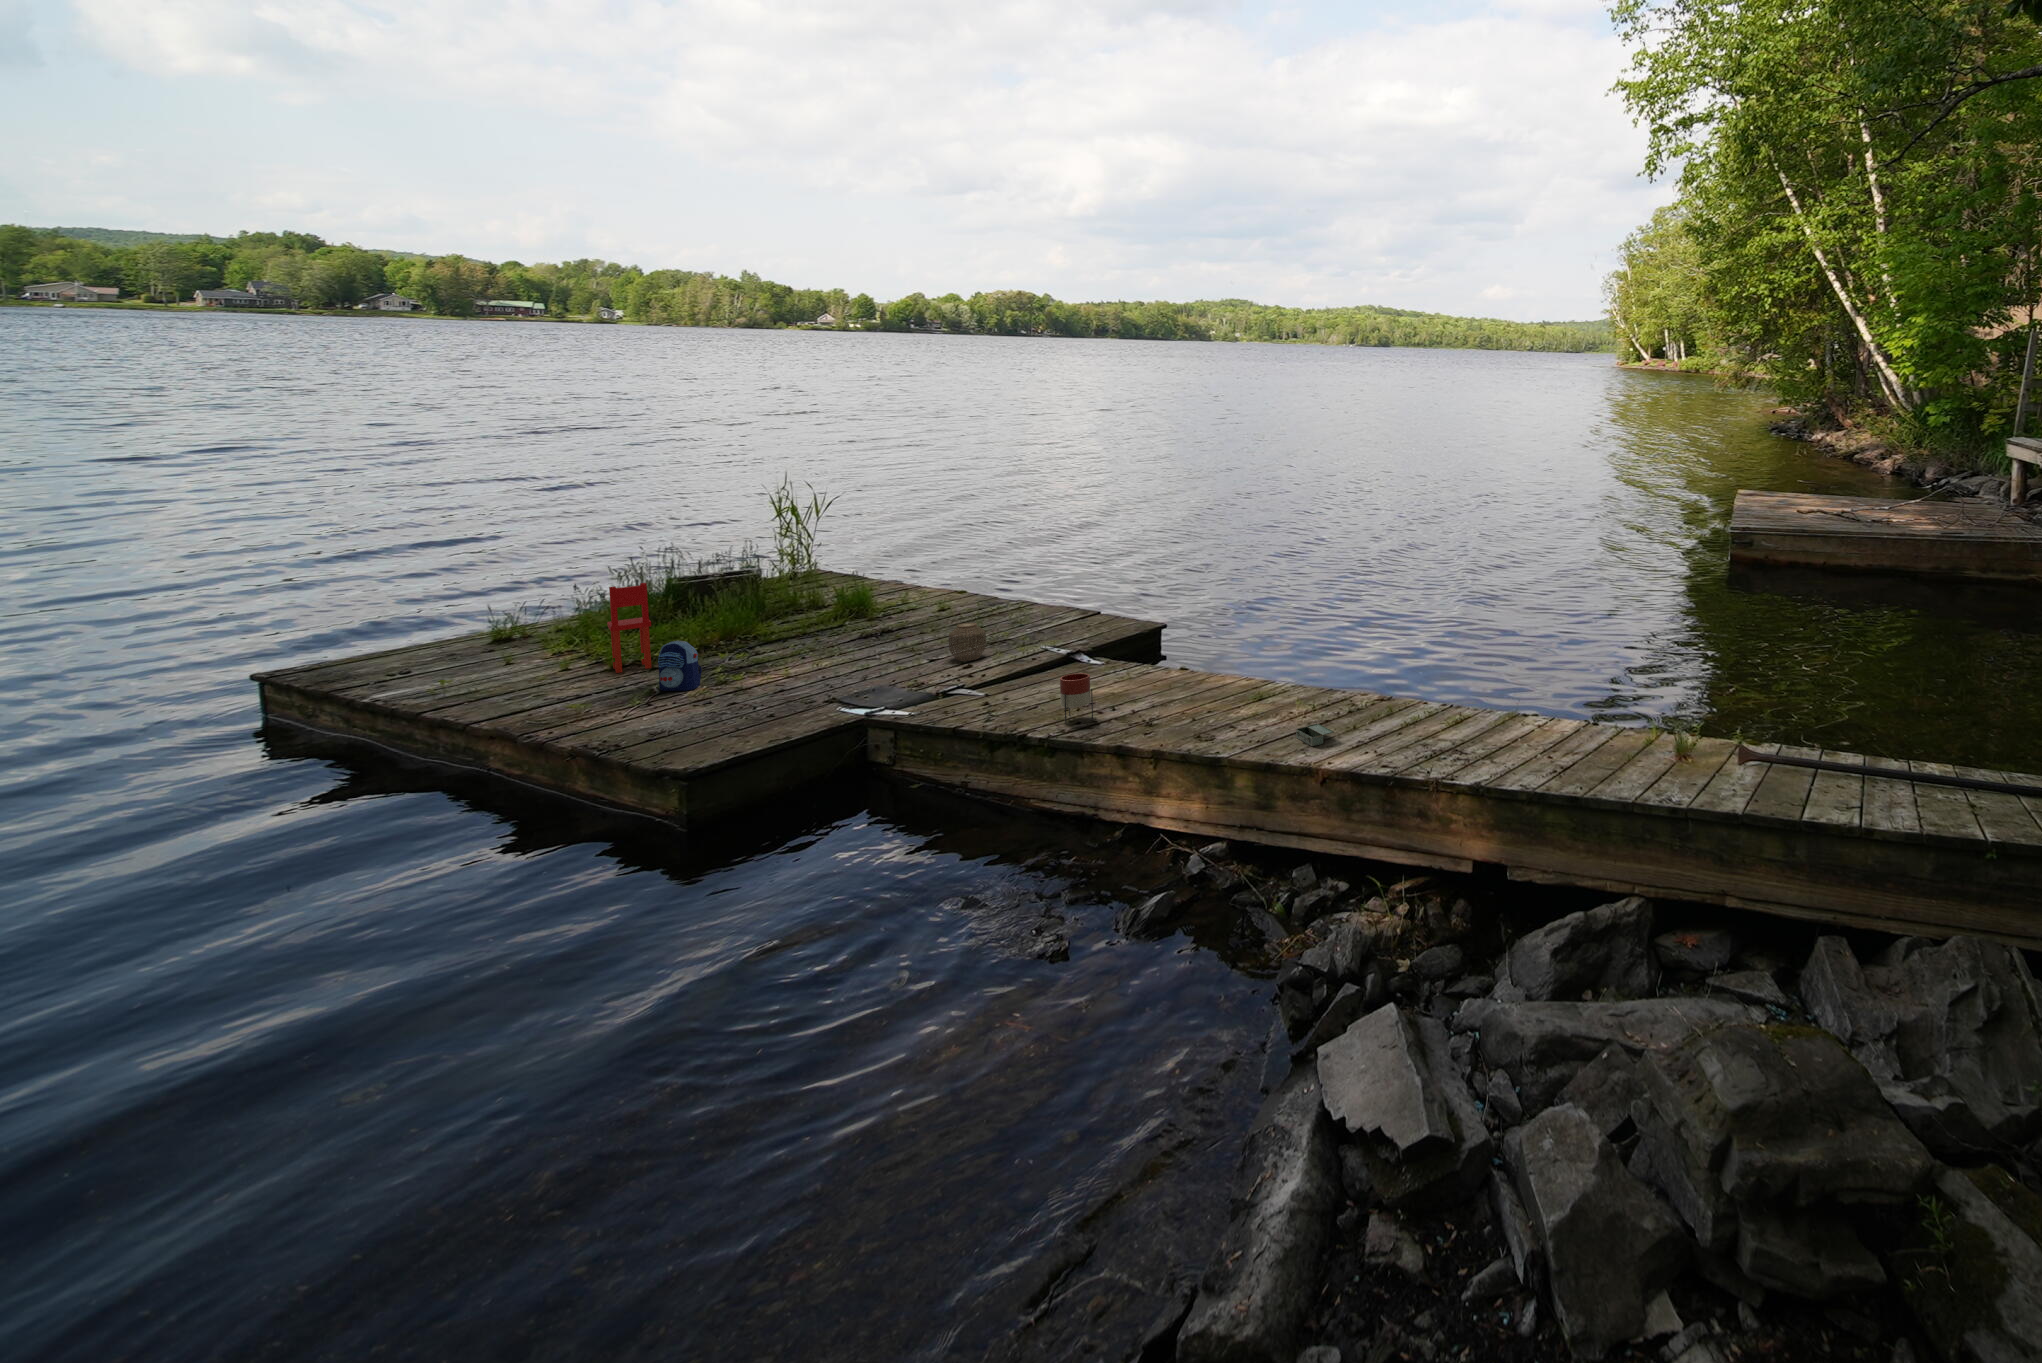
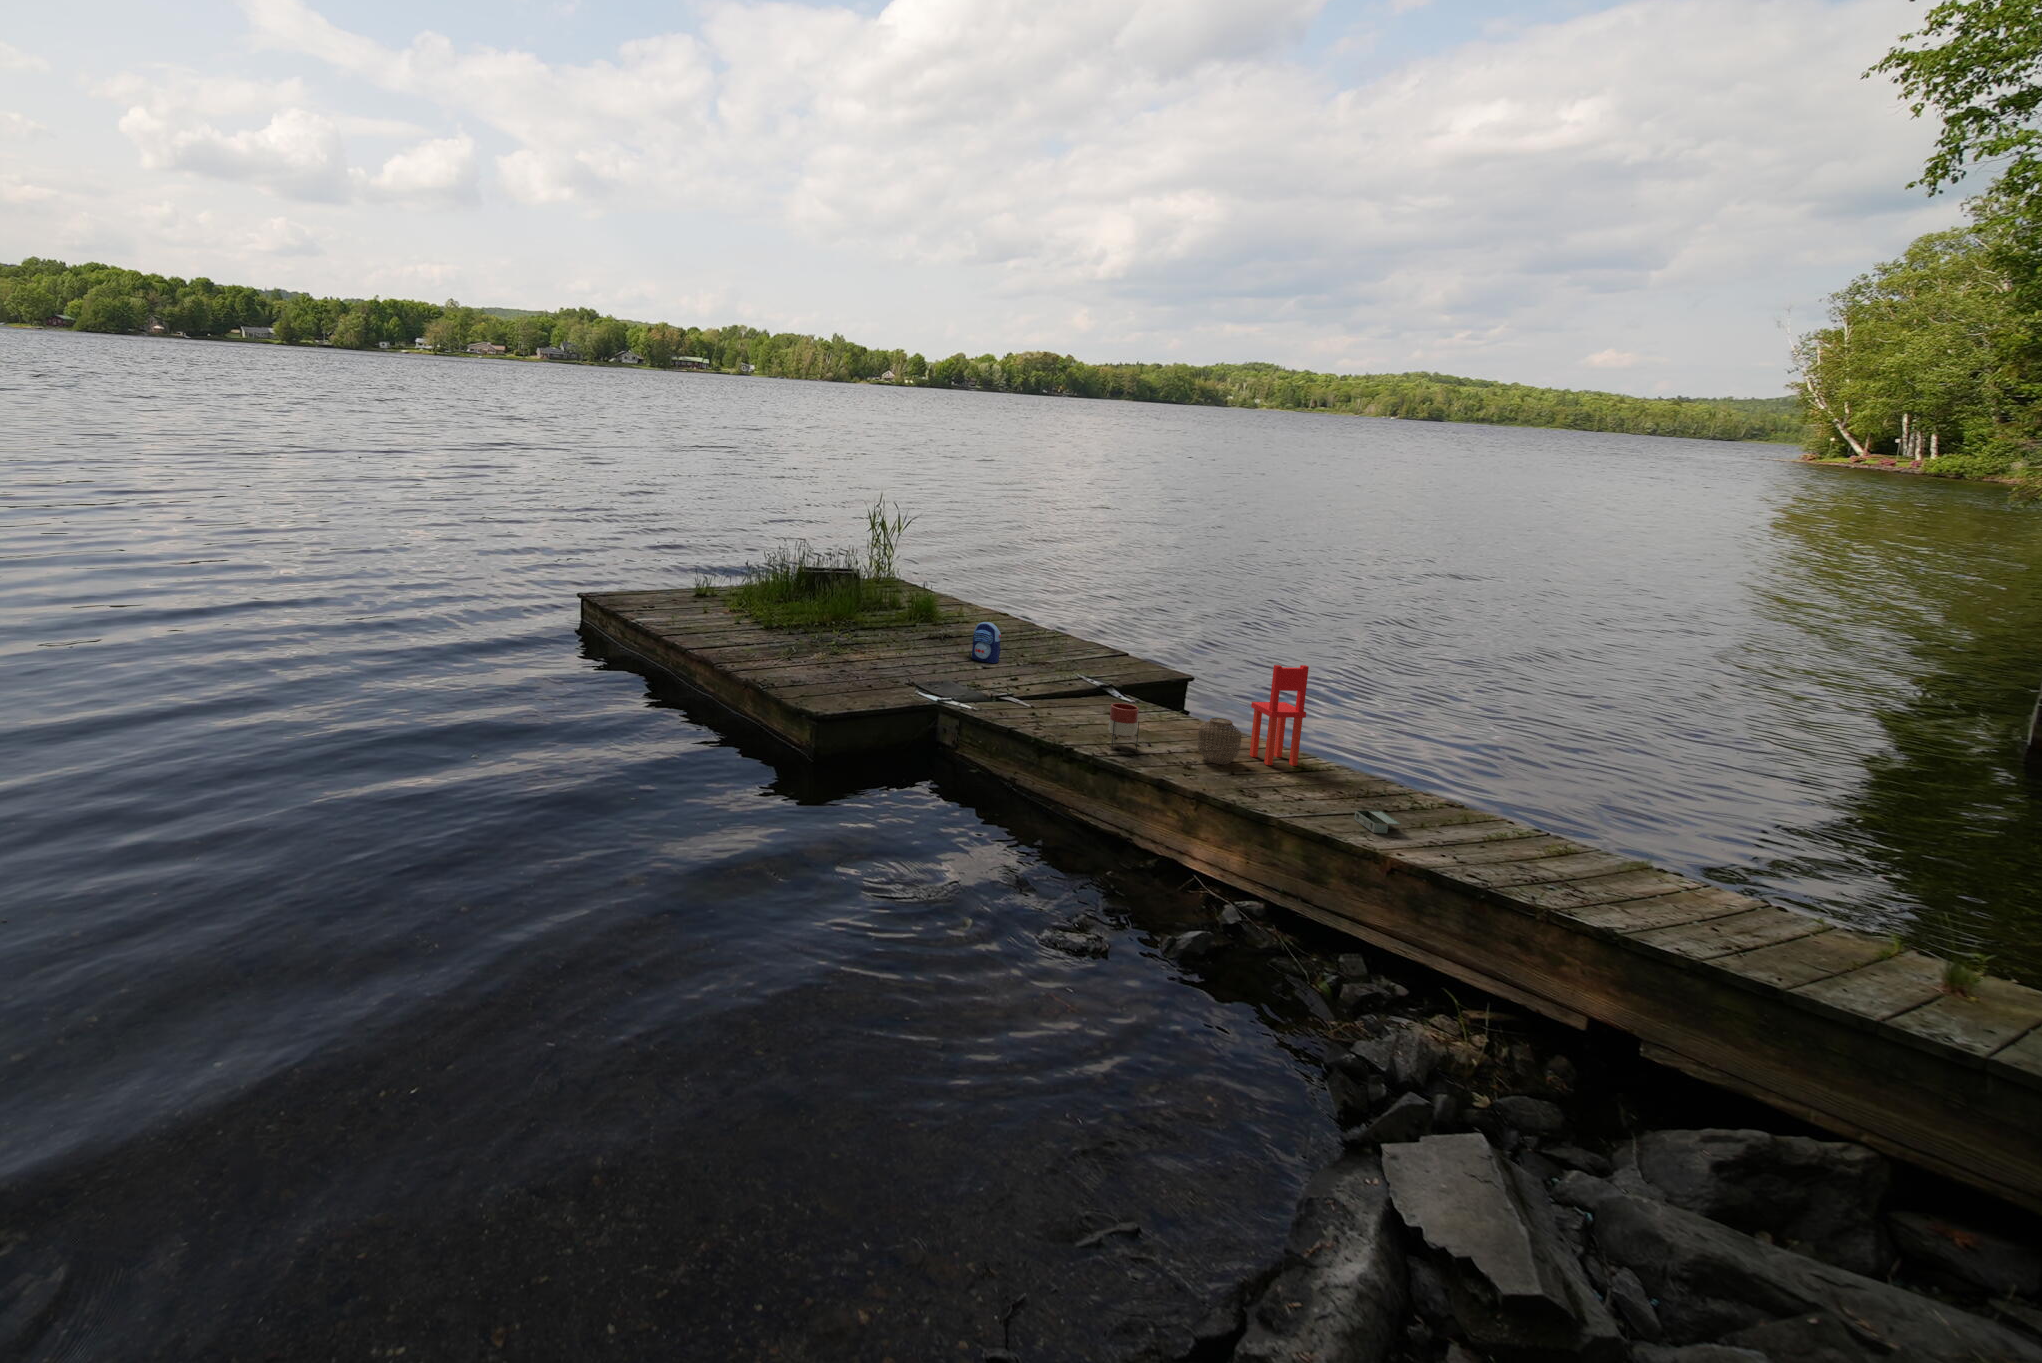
chair: present [607,583,651,673] -> present [1250,665,1309,766]
woven basket: present [949,623,986,661] -> present [1197,718,1241,764]
backpack: present [658,641,702,691] -> present [972,622,1001,663]

